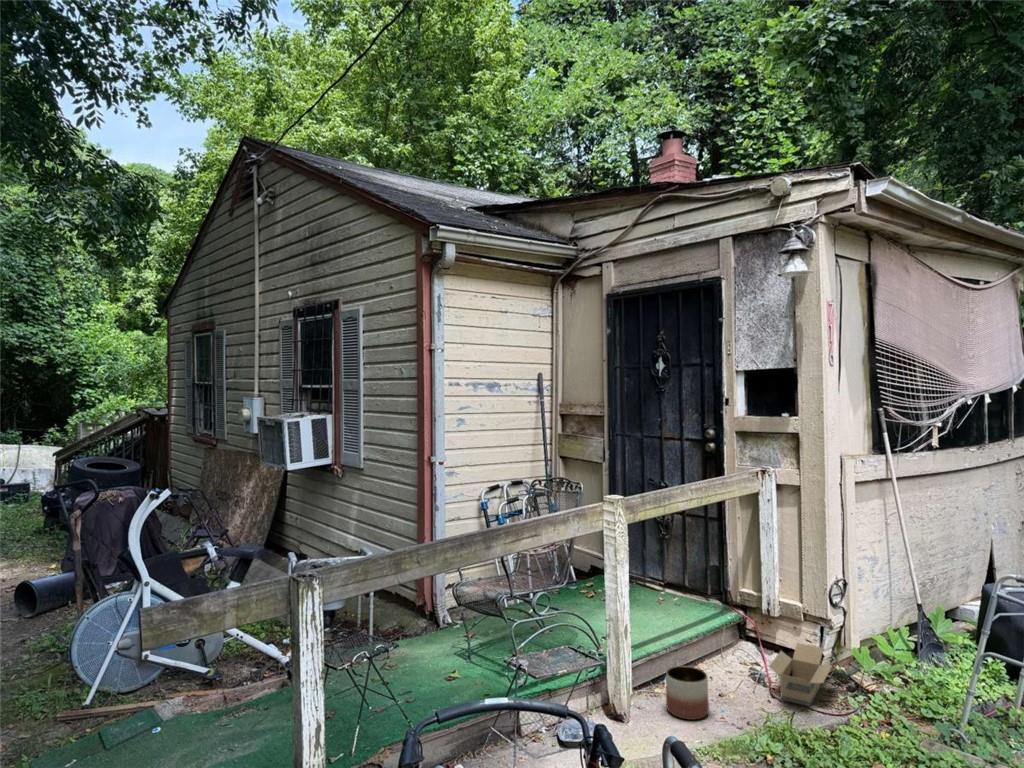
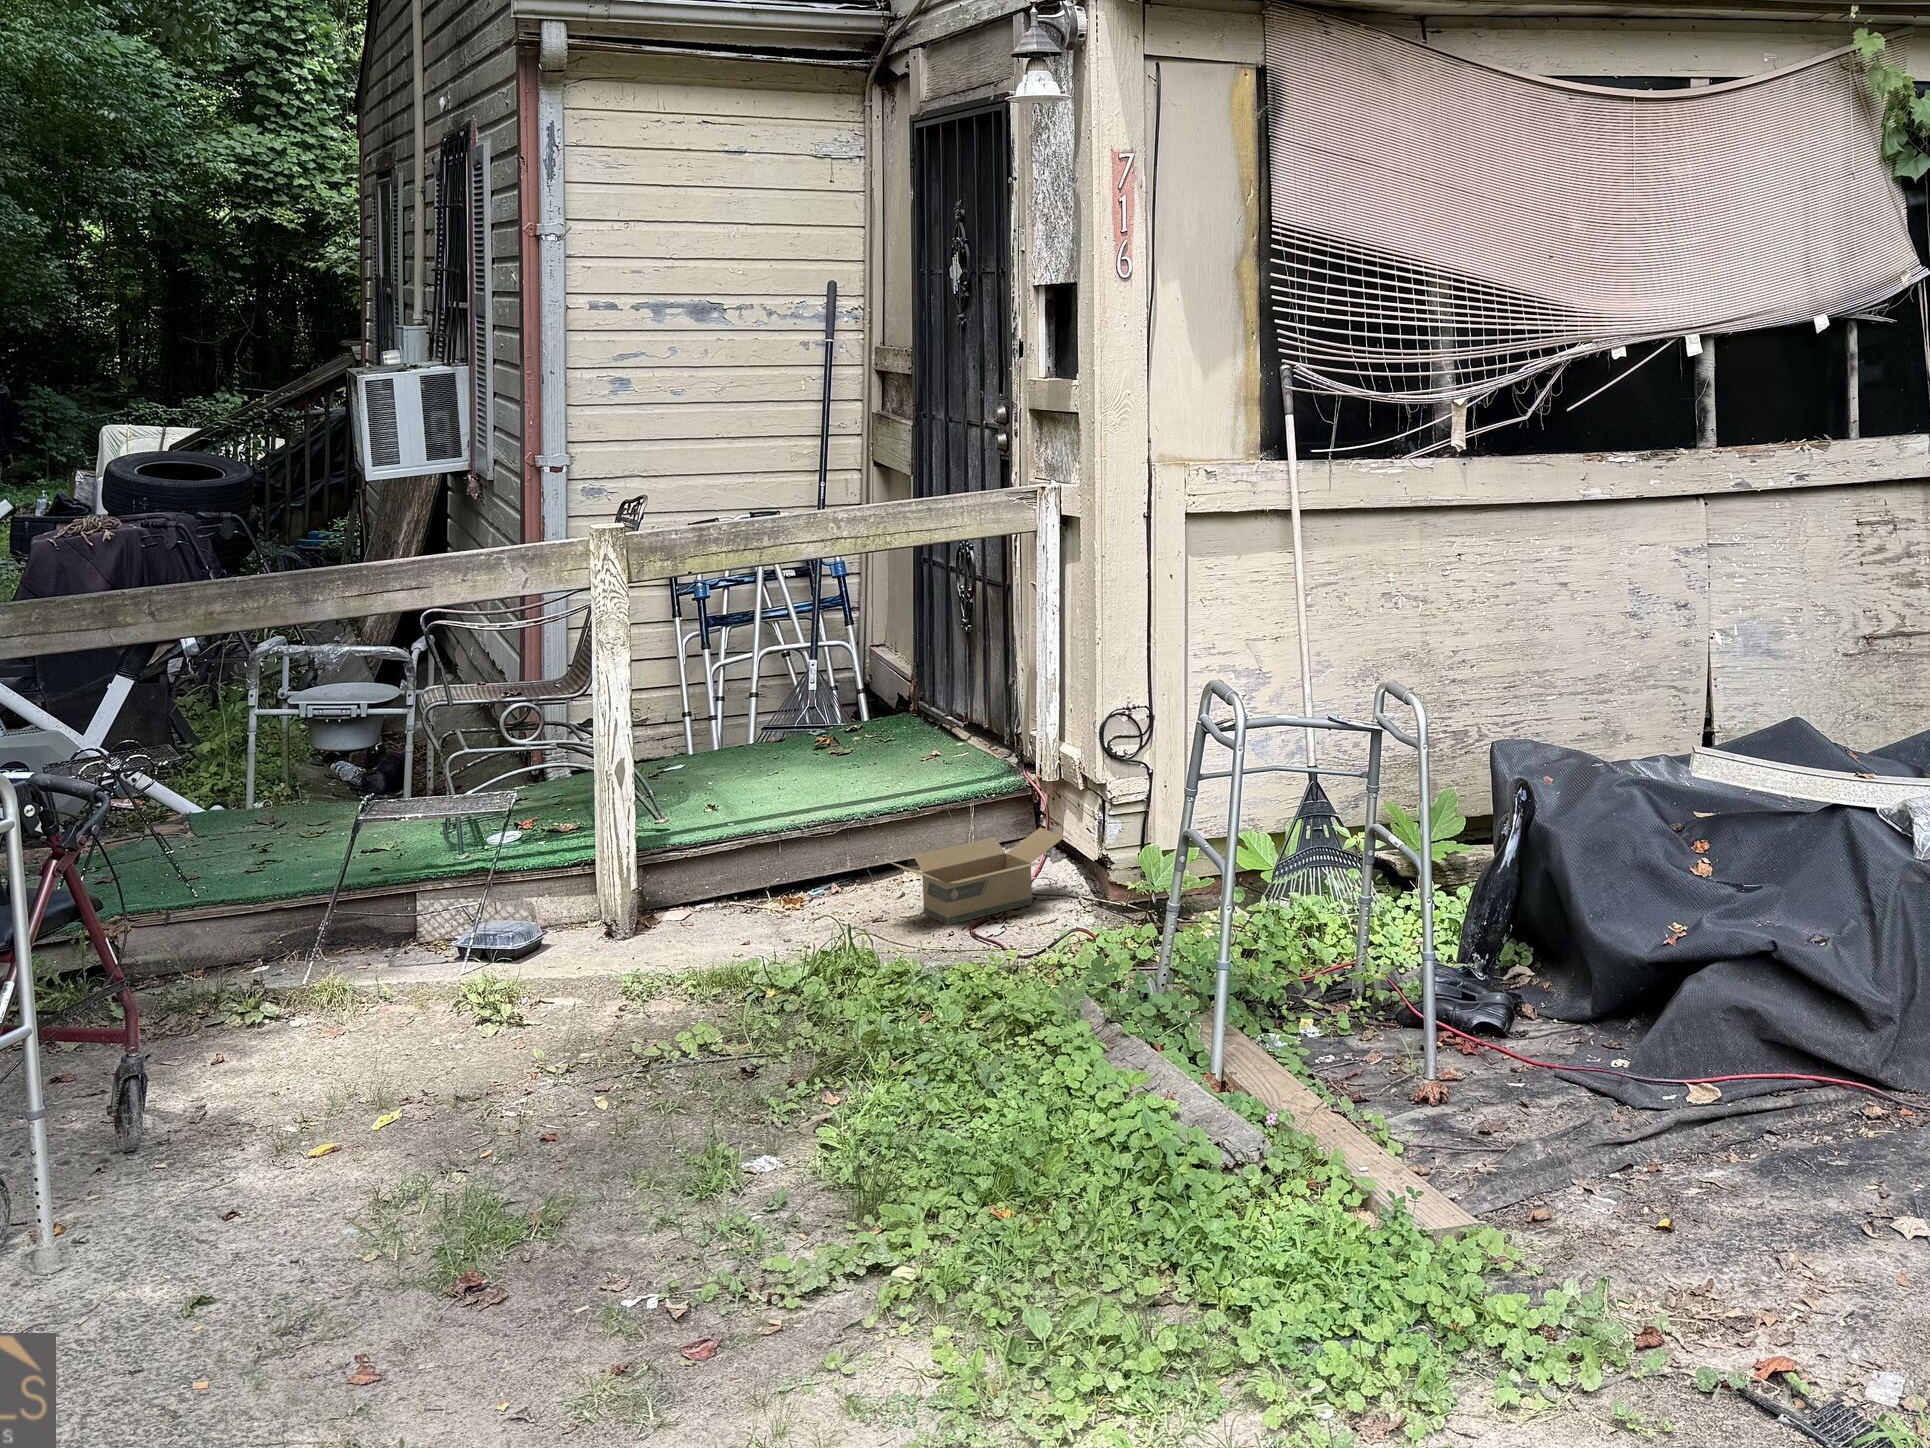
planter: present [666,666,709,720] -> none [697,841,772,924]

